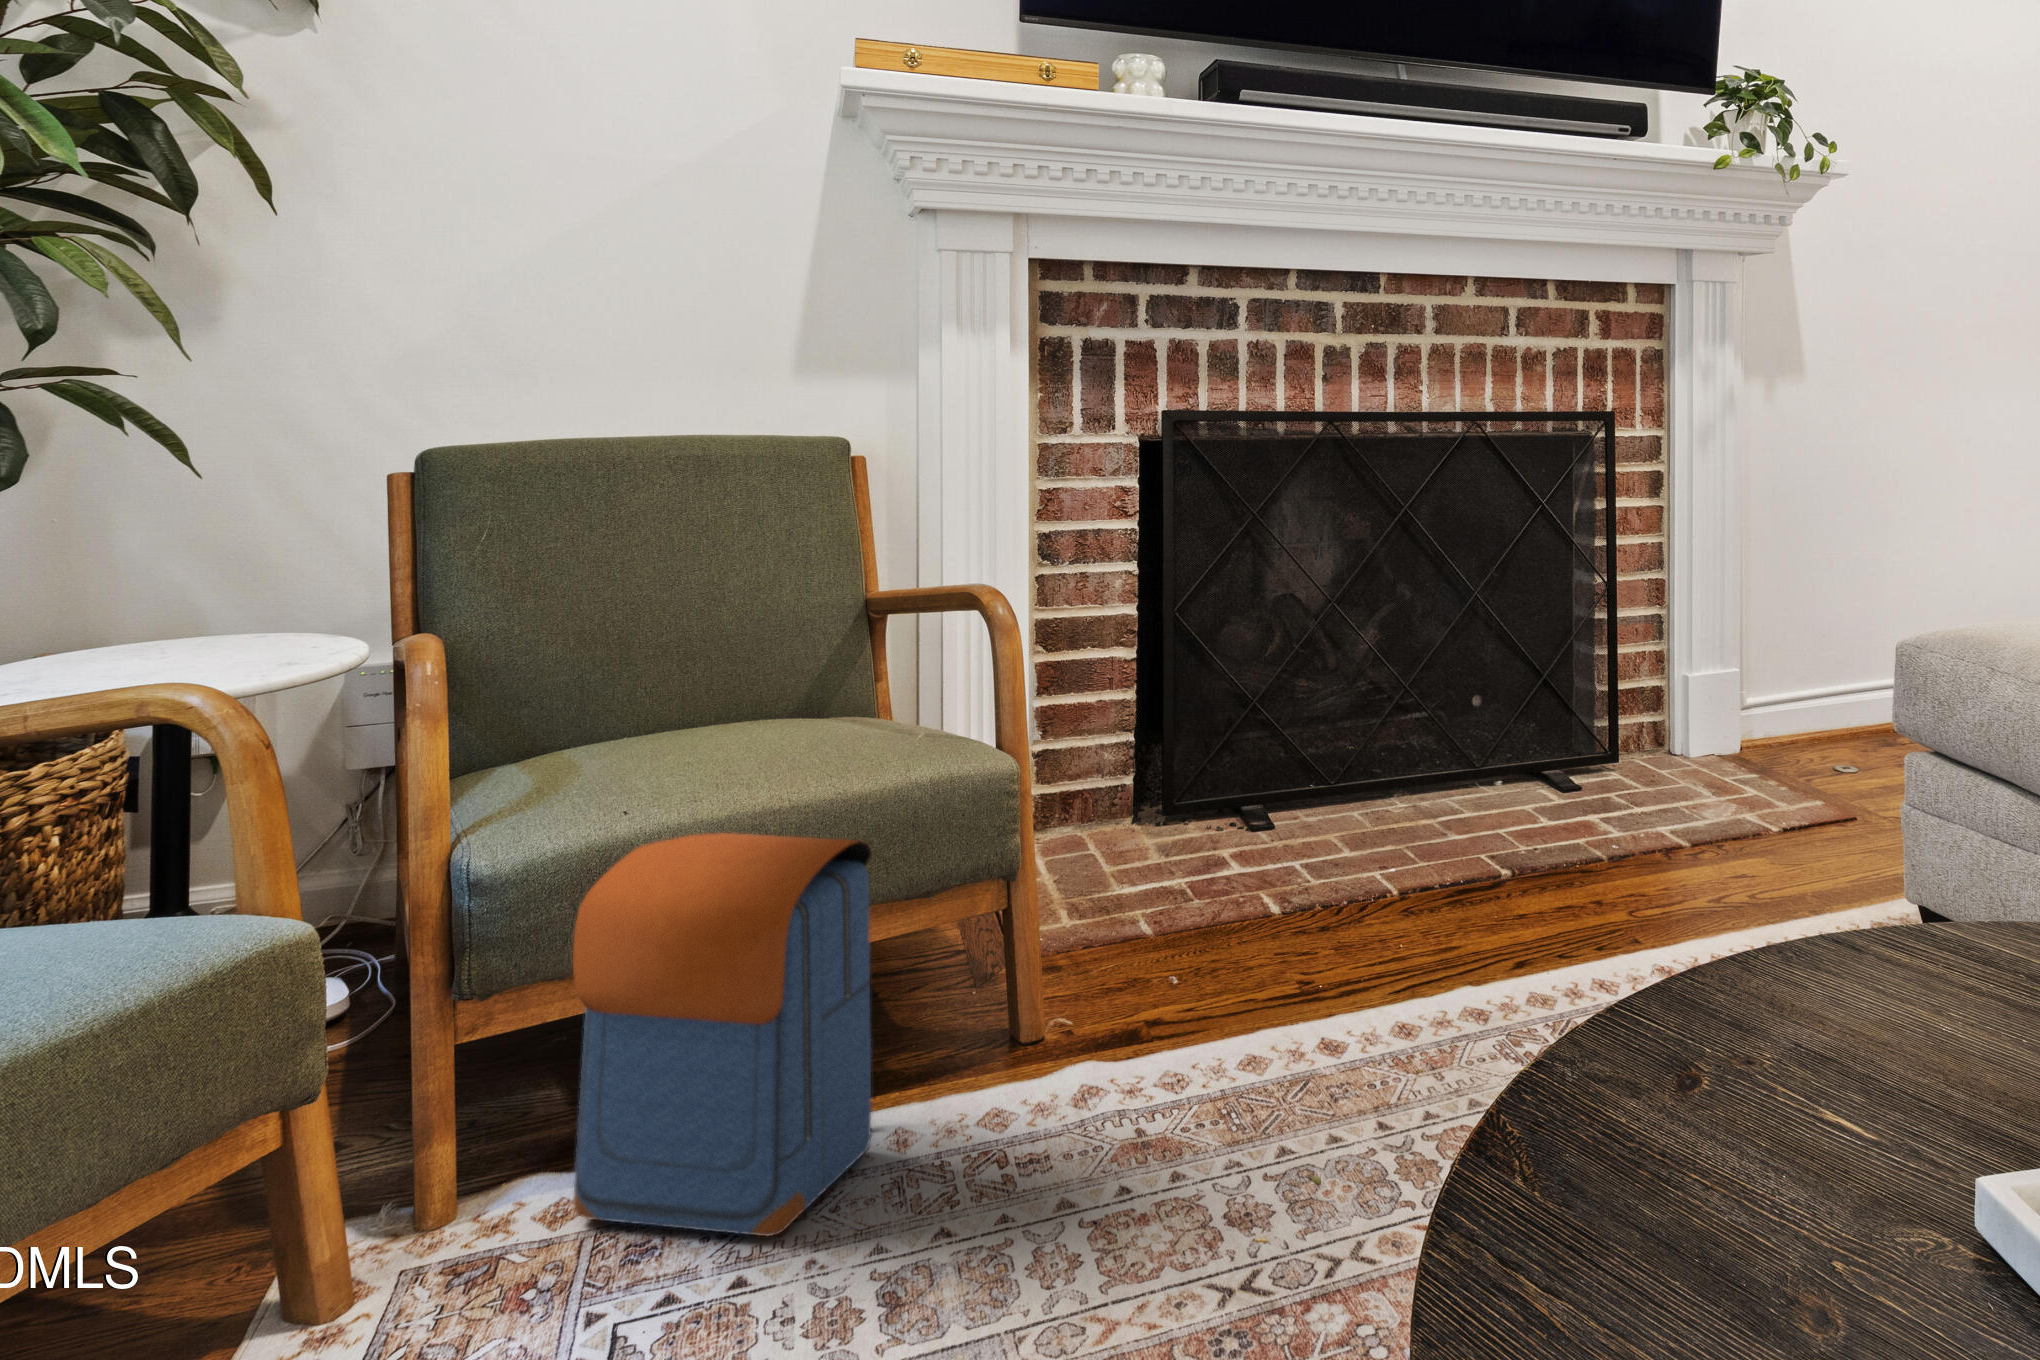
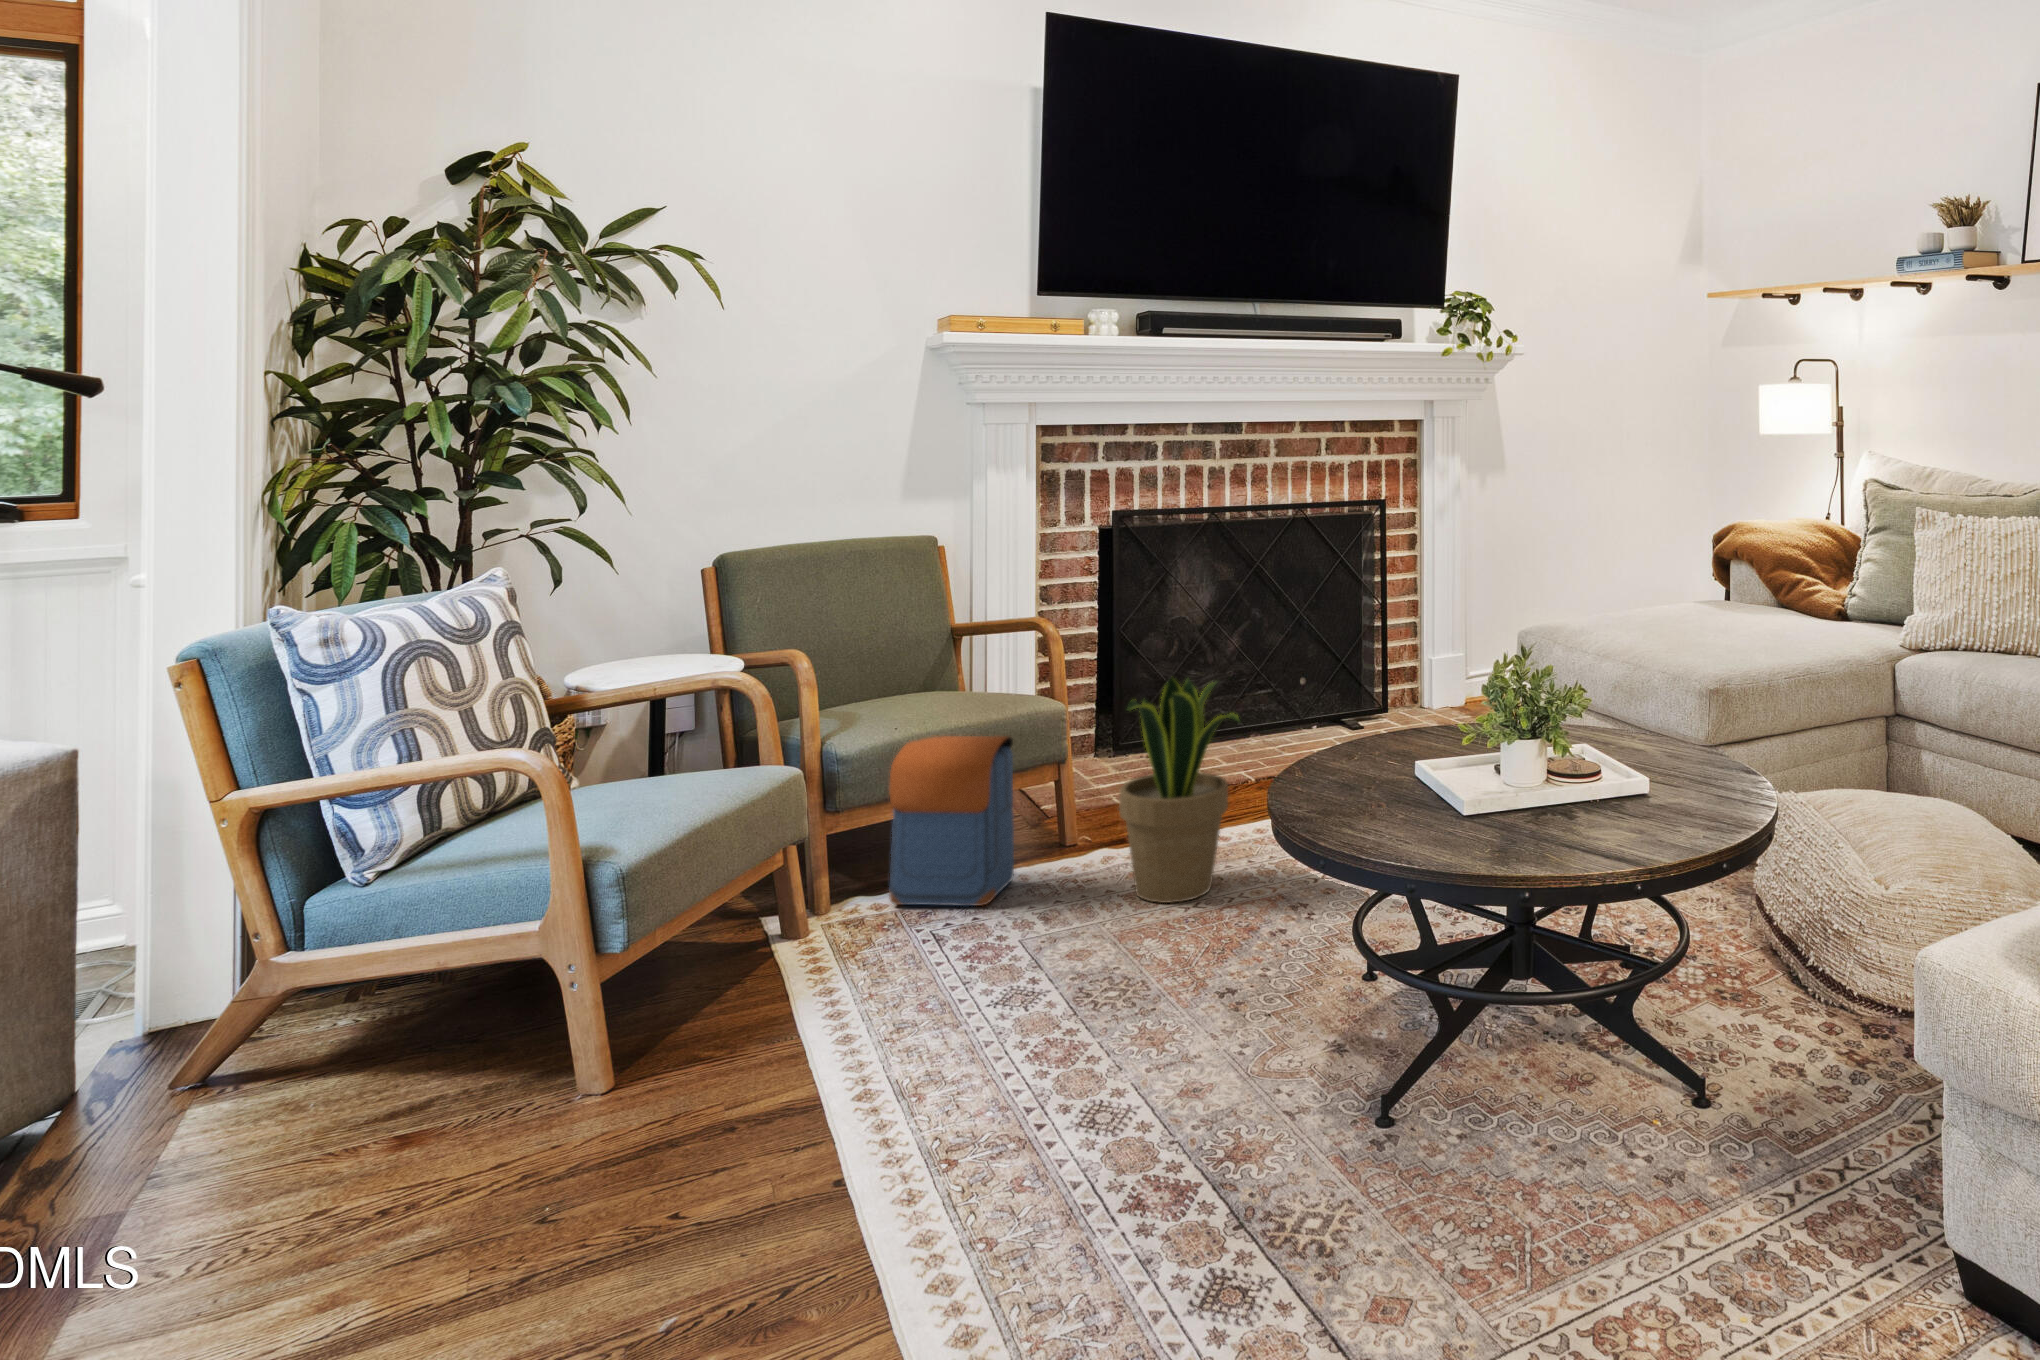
potted plant: none [1081,722,1355,1255] -> present [1119,678,1240,903]

